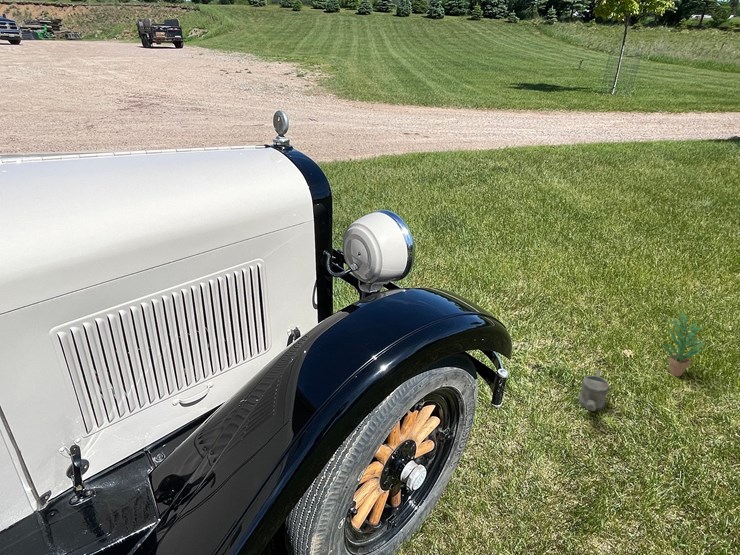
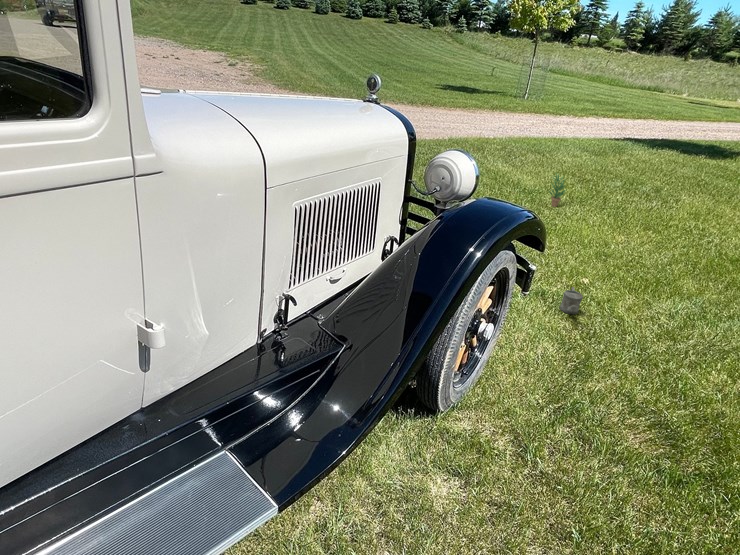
potted plant: present [661,312,705,376] -> present [549,174,566,207]

